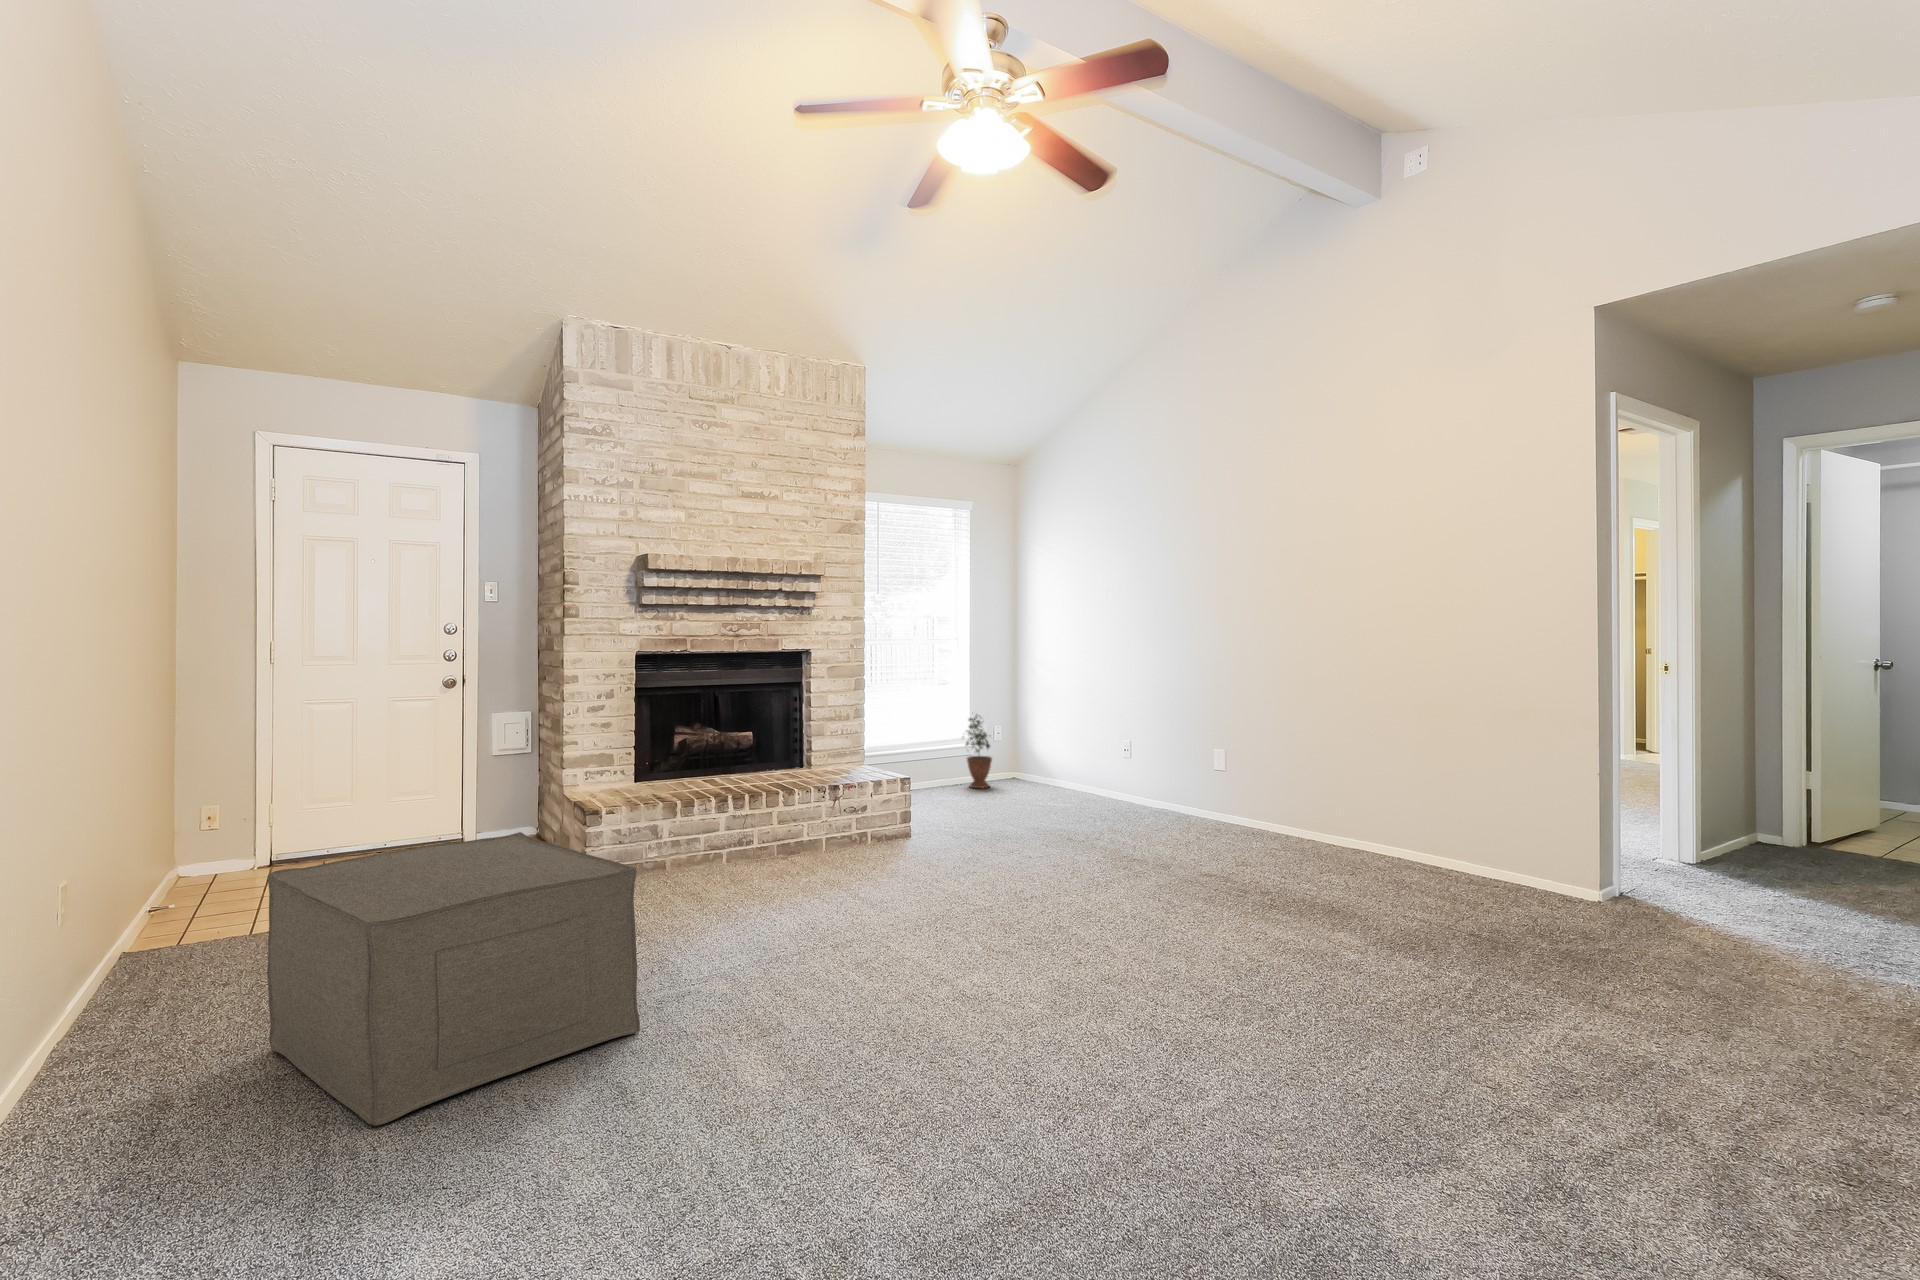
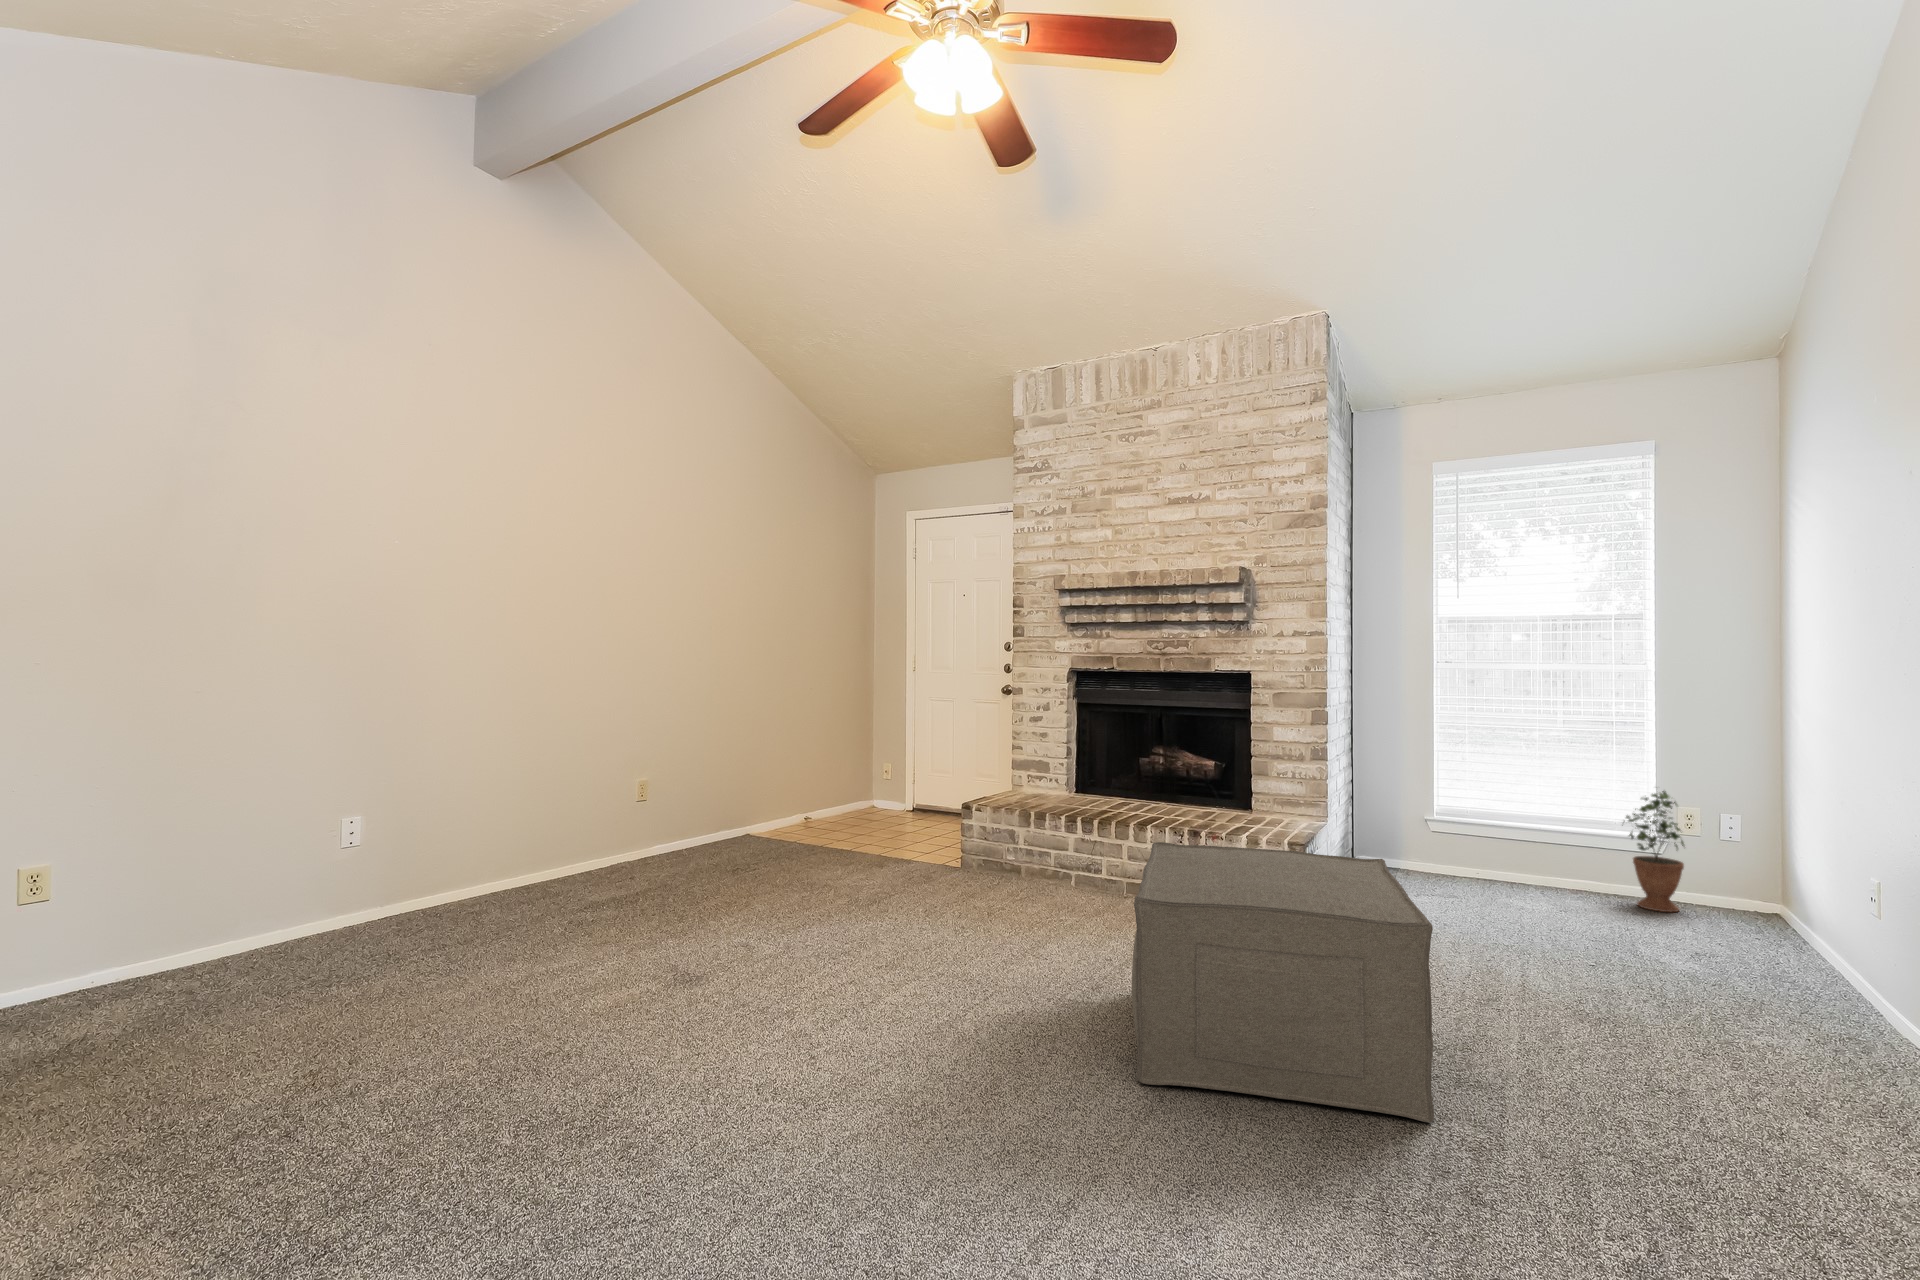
ottoman: present [267,832,640,1126] -> present [1132,842,1434,1123]

